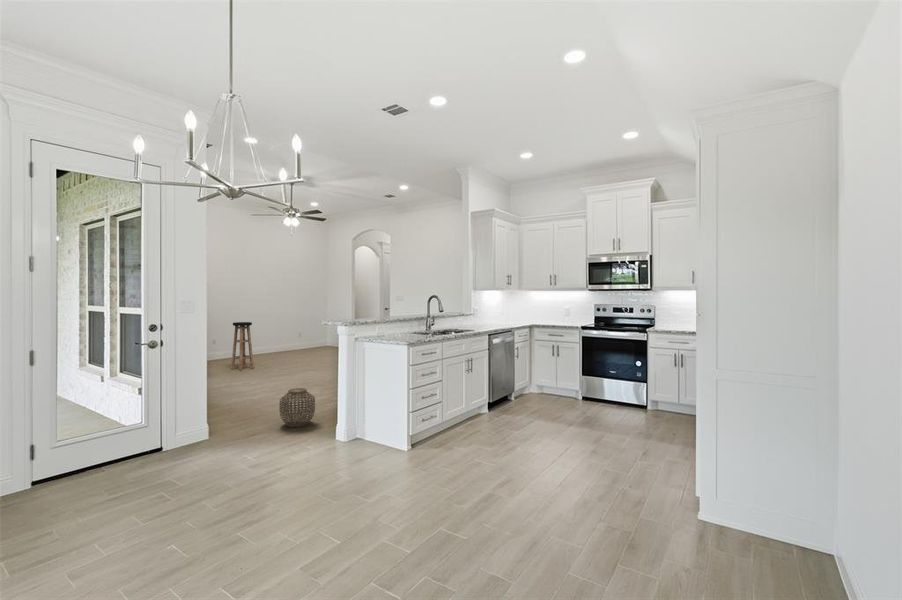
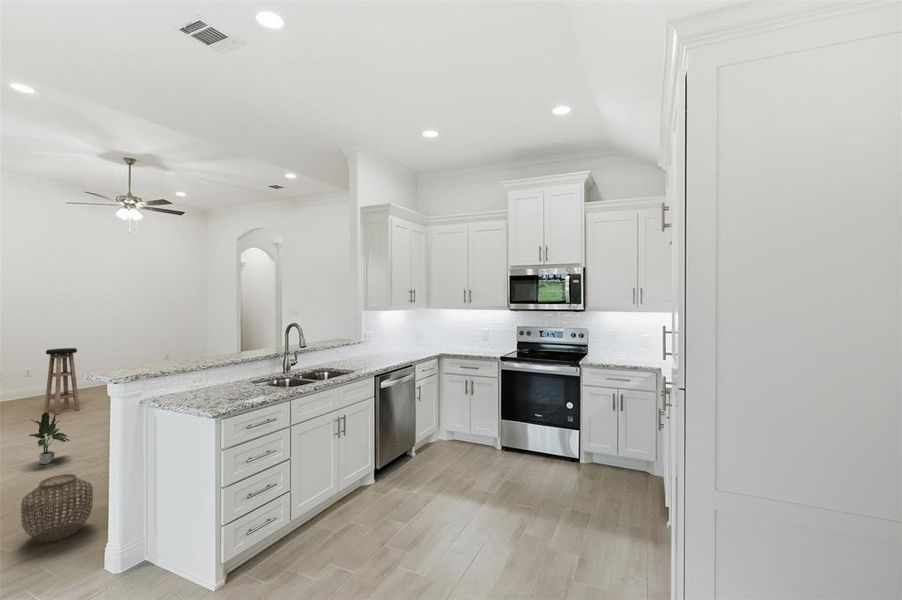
potted plant: none [249,359,273,395] -> present [29,413,69,464]

